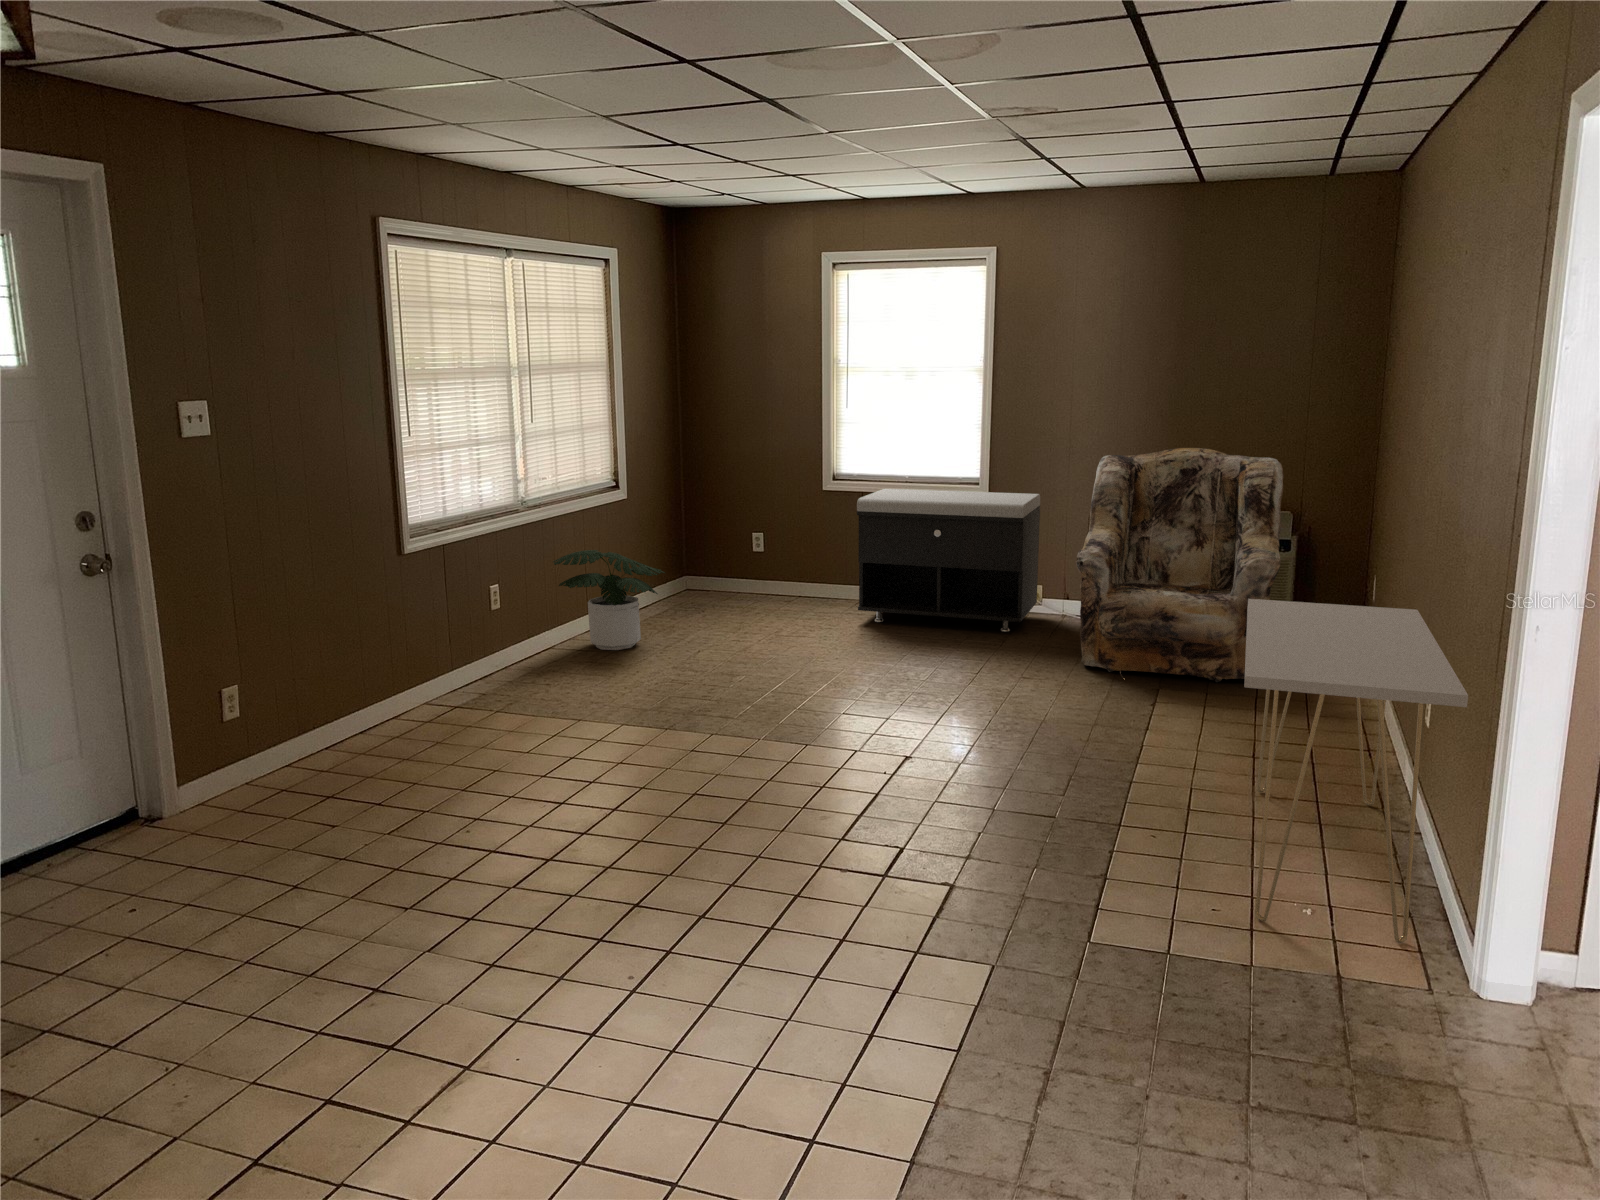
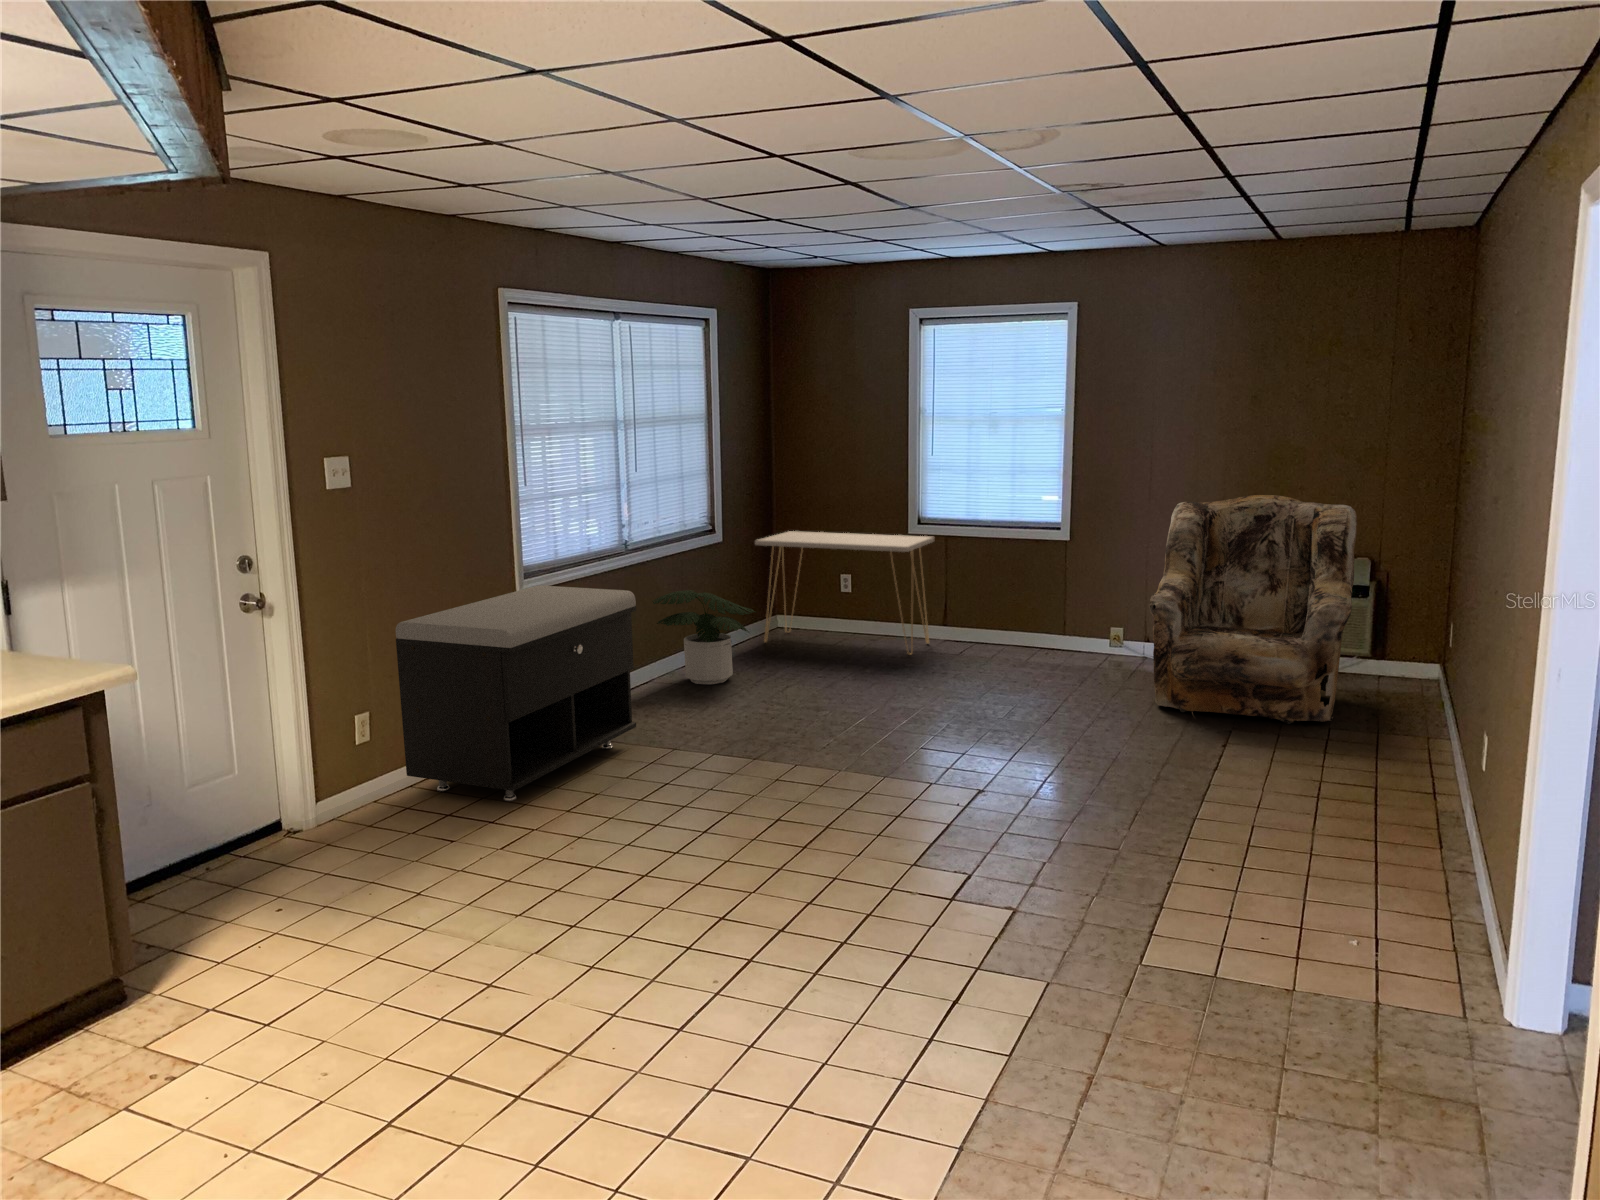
storage bench: present [857,489,1040,632] -> present [396,585,636,801]
console table: present [1244,599,1468,943] -> present [755,531,935,655]

